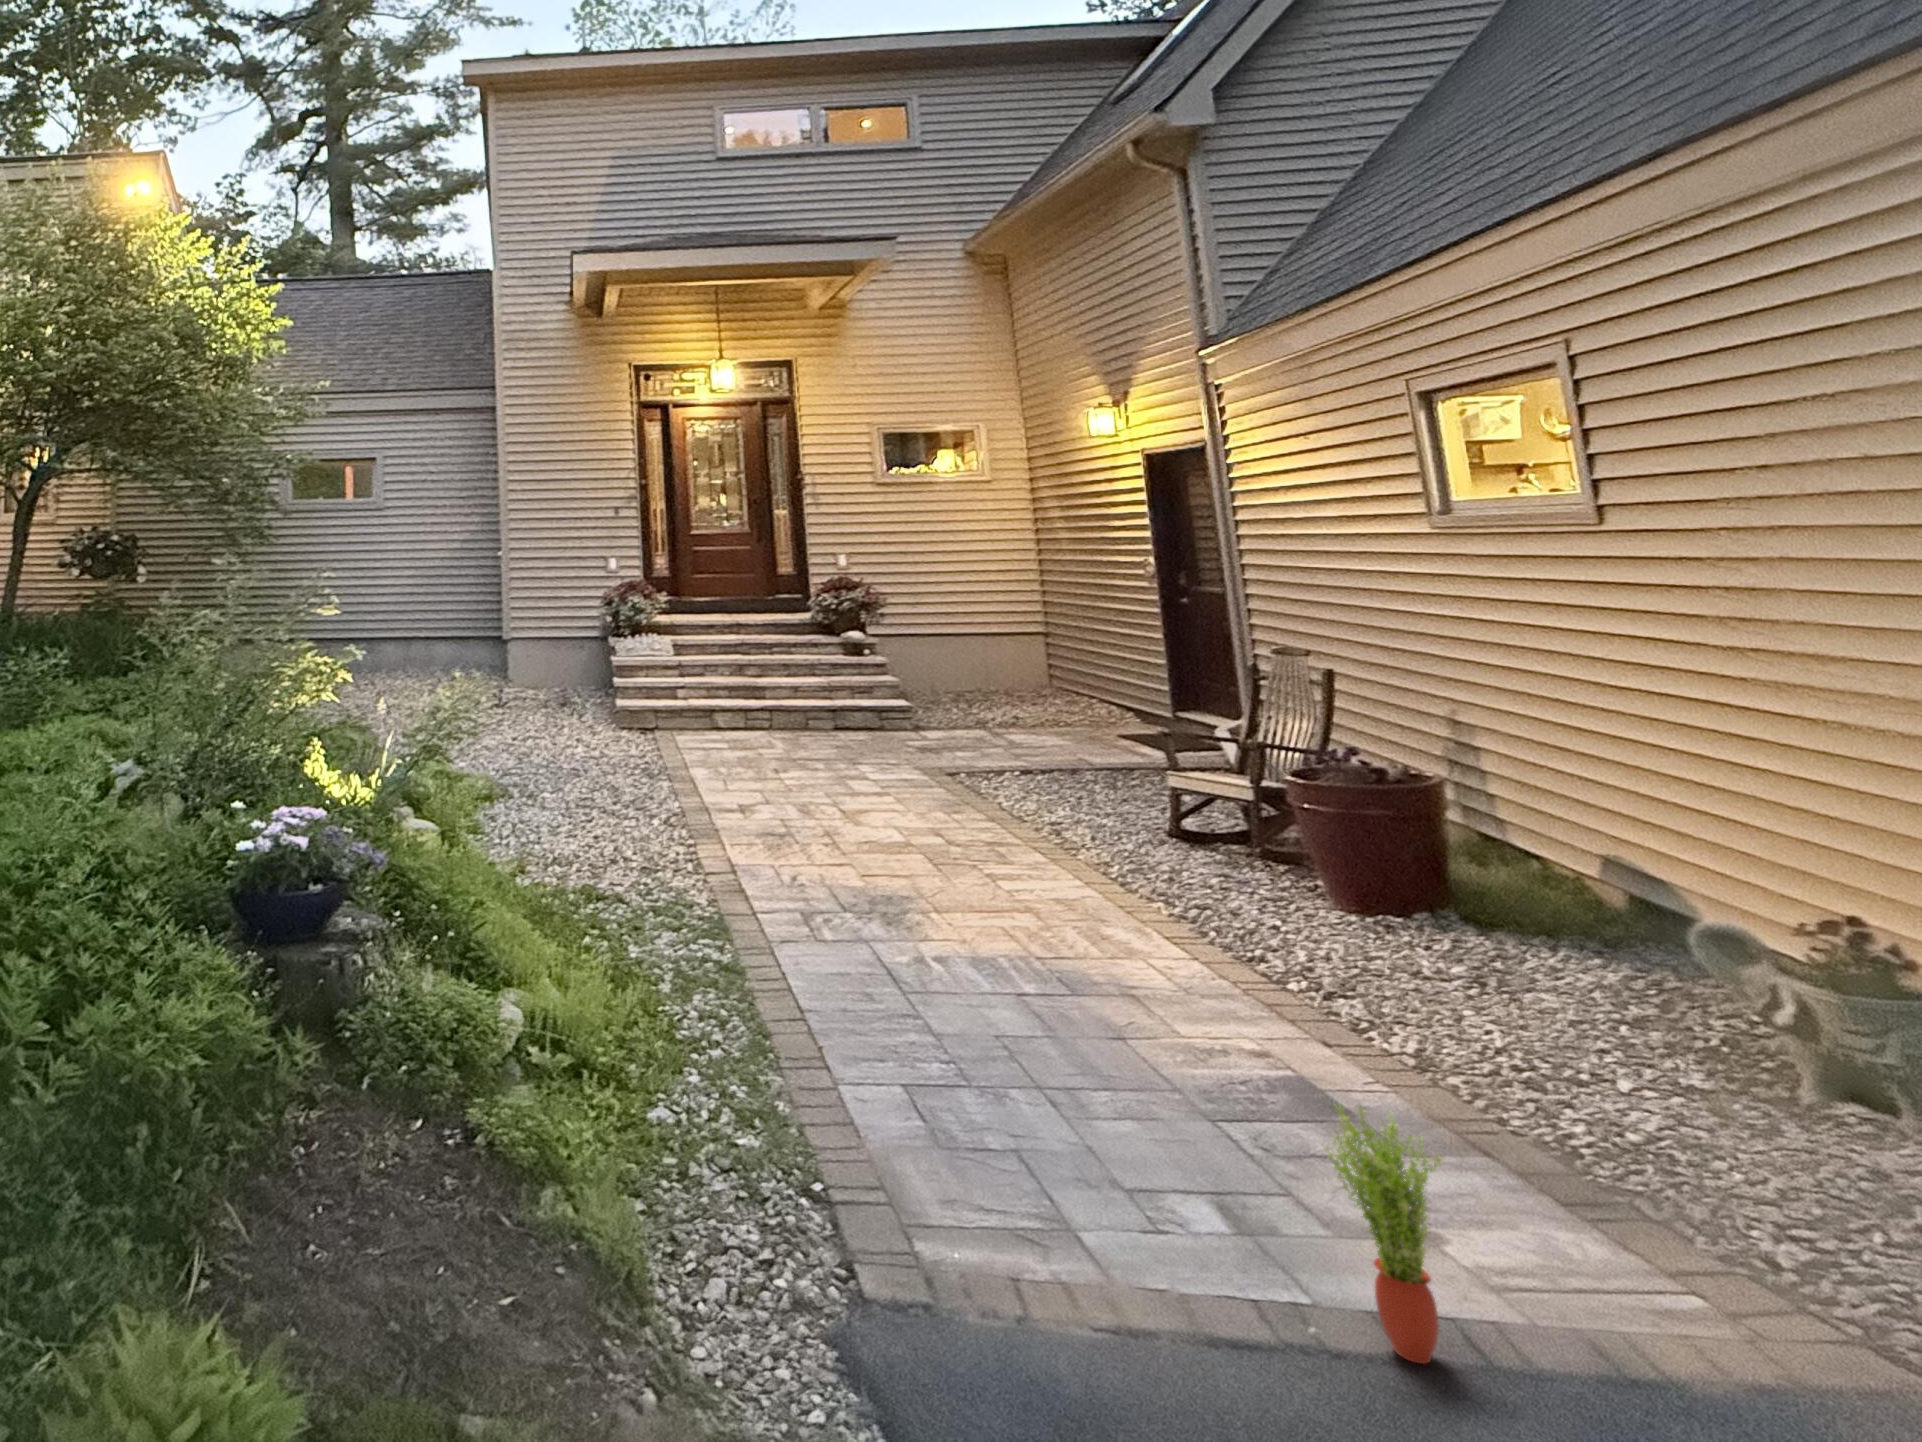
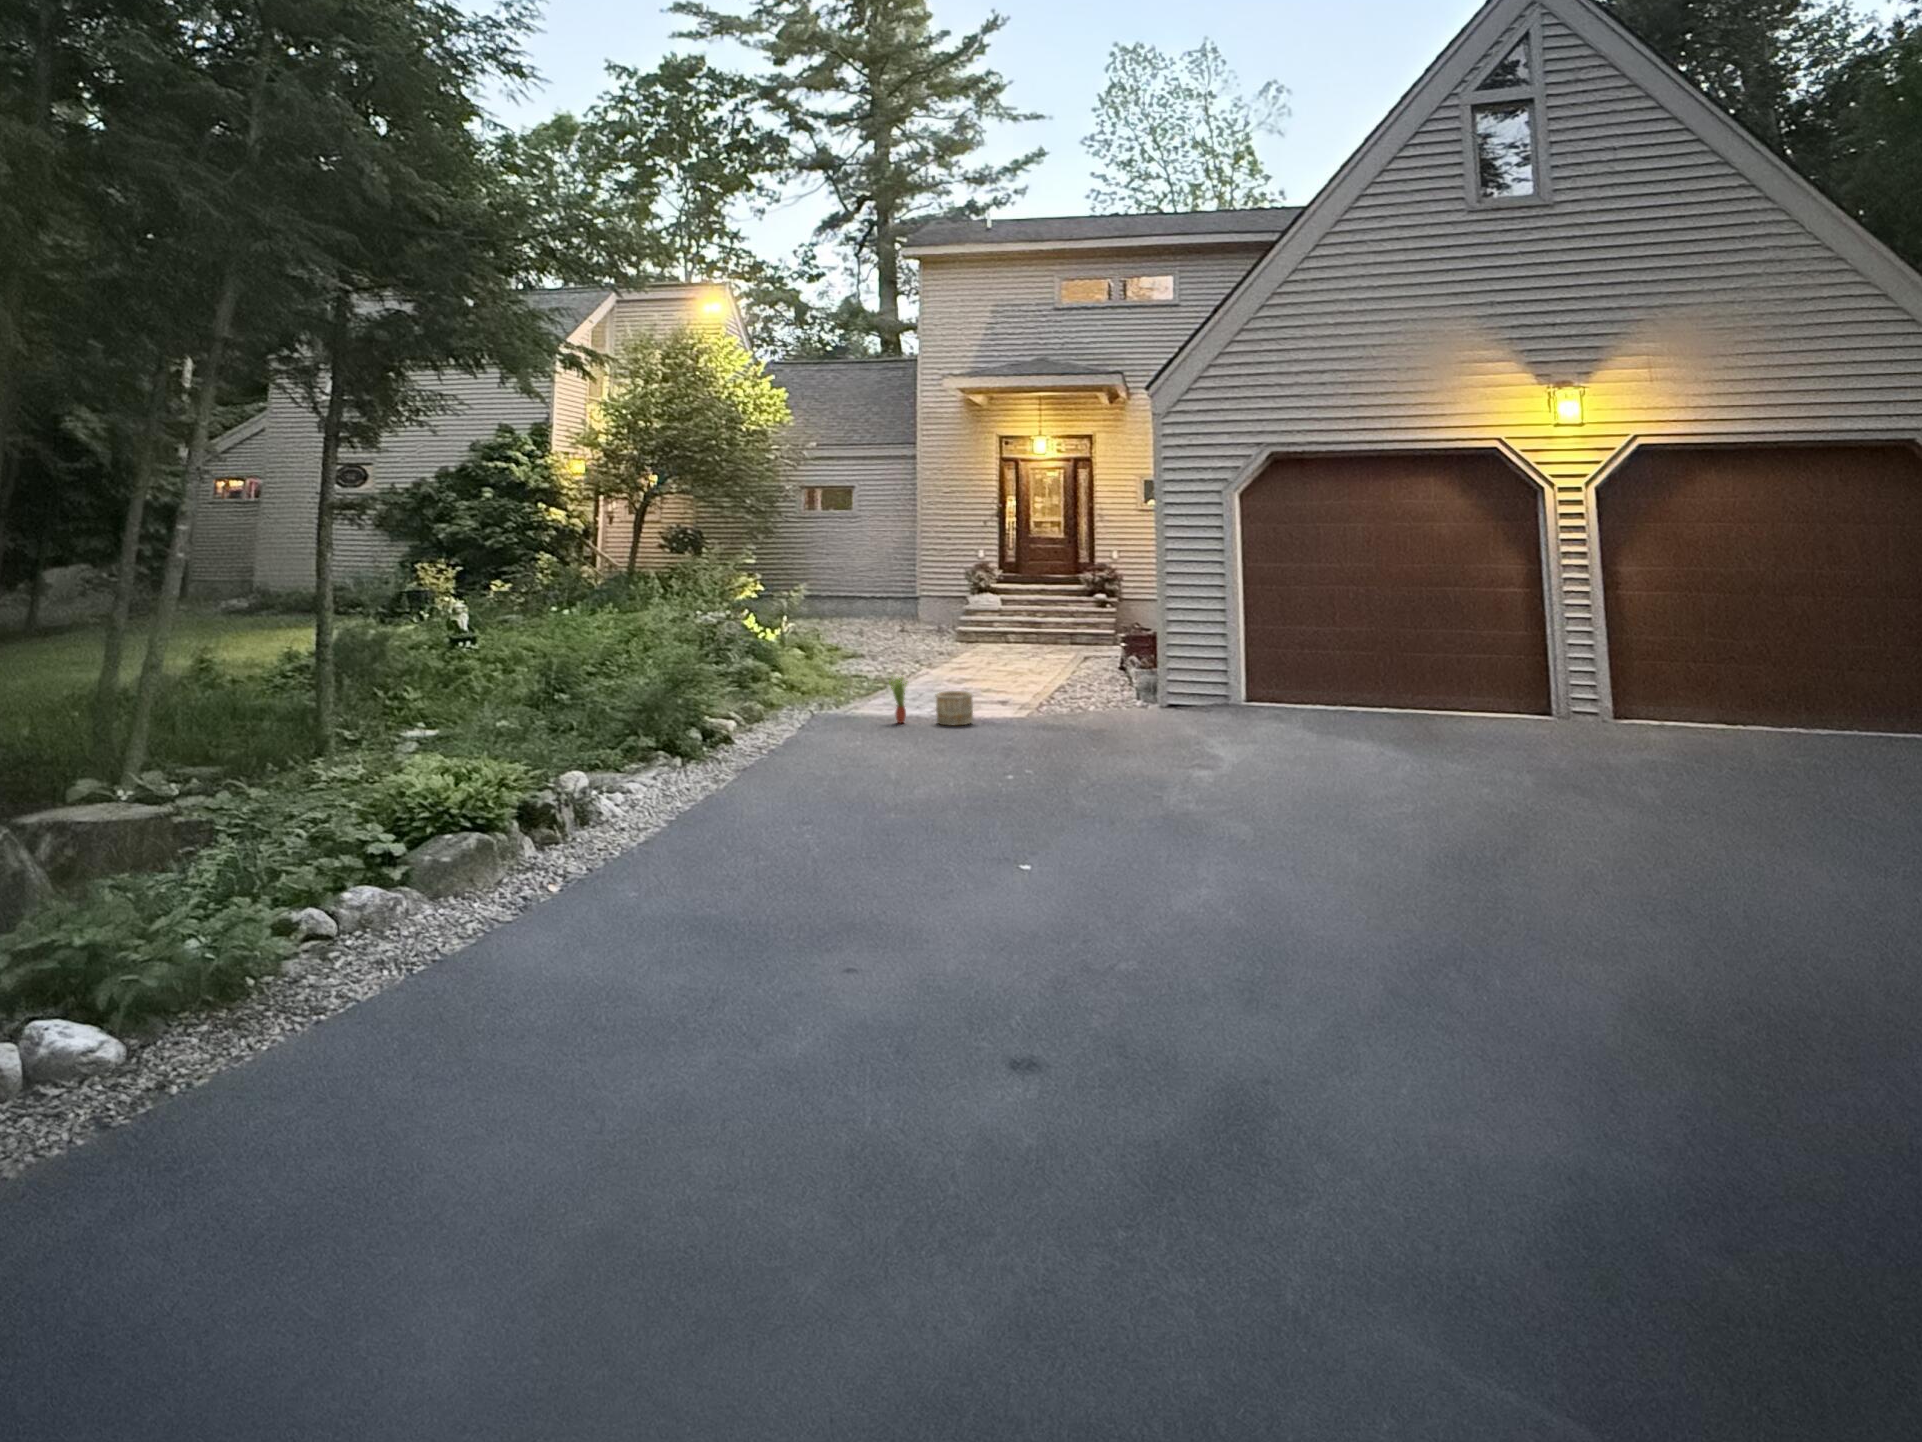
wooden bucket: none [1507,1149,1753,1388] -> present [936,691,973,725]

